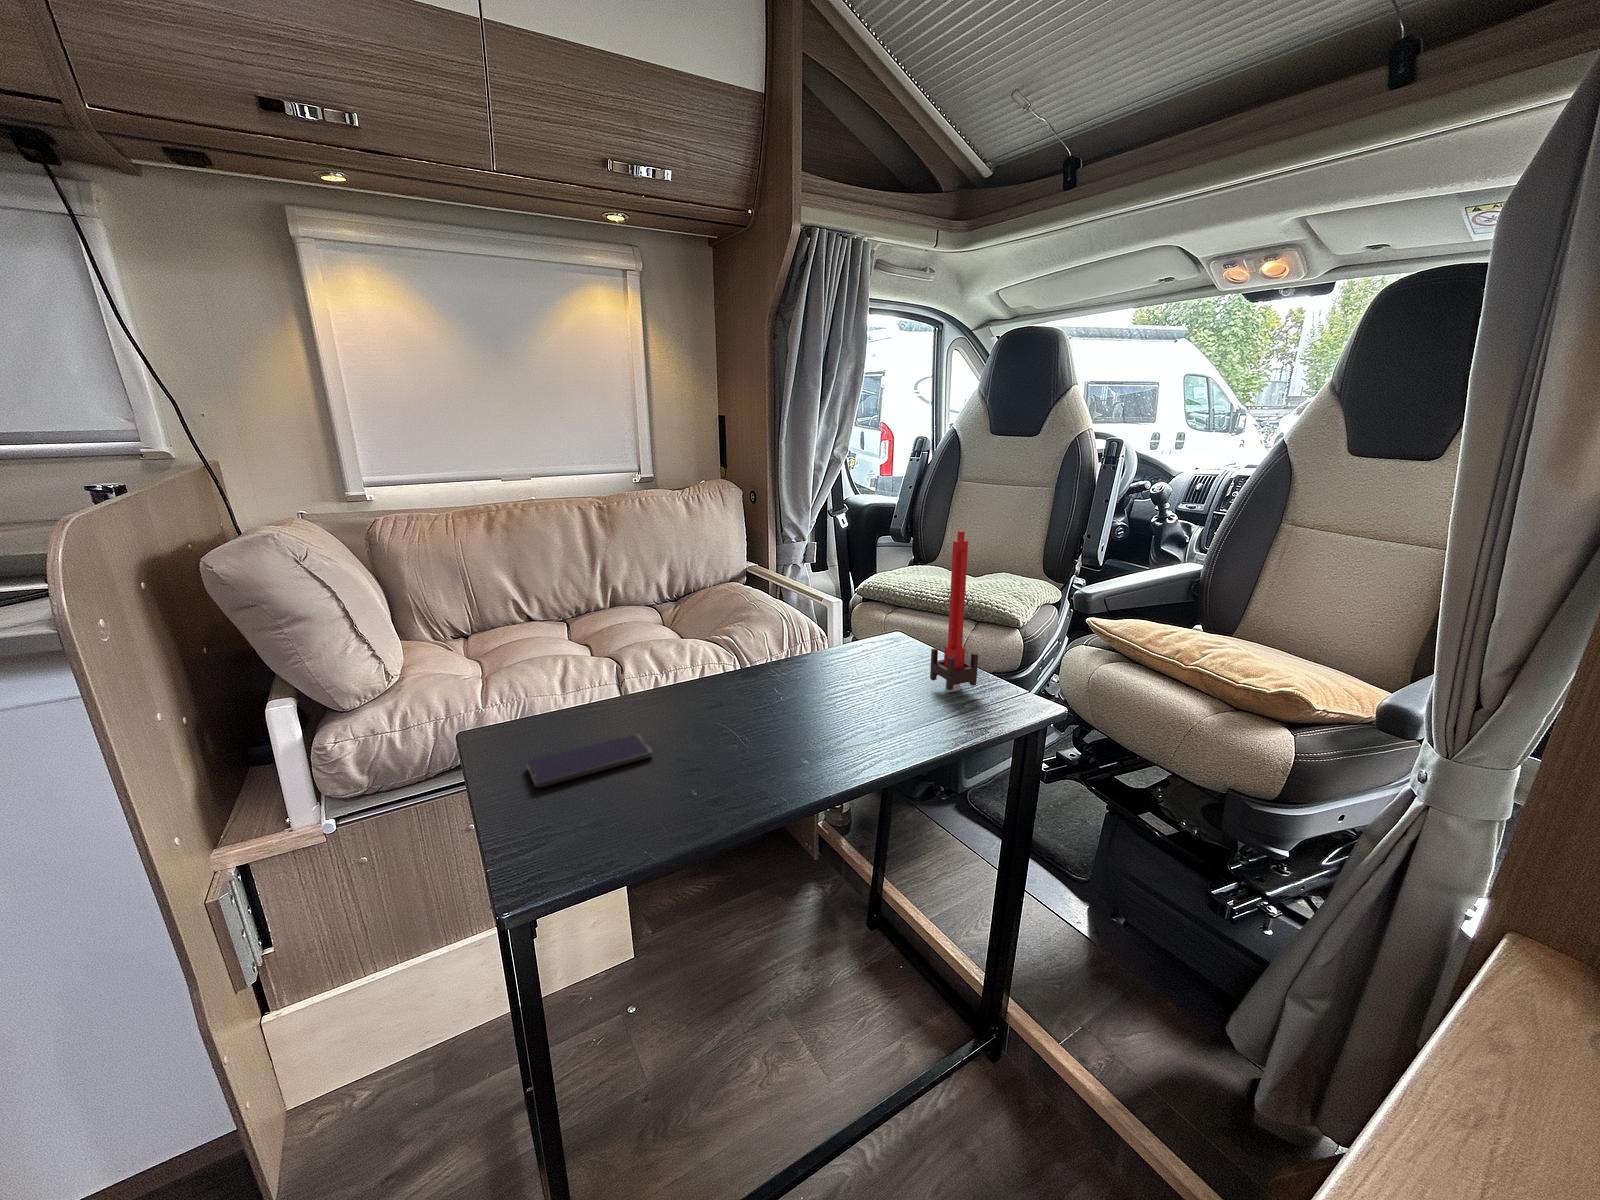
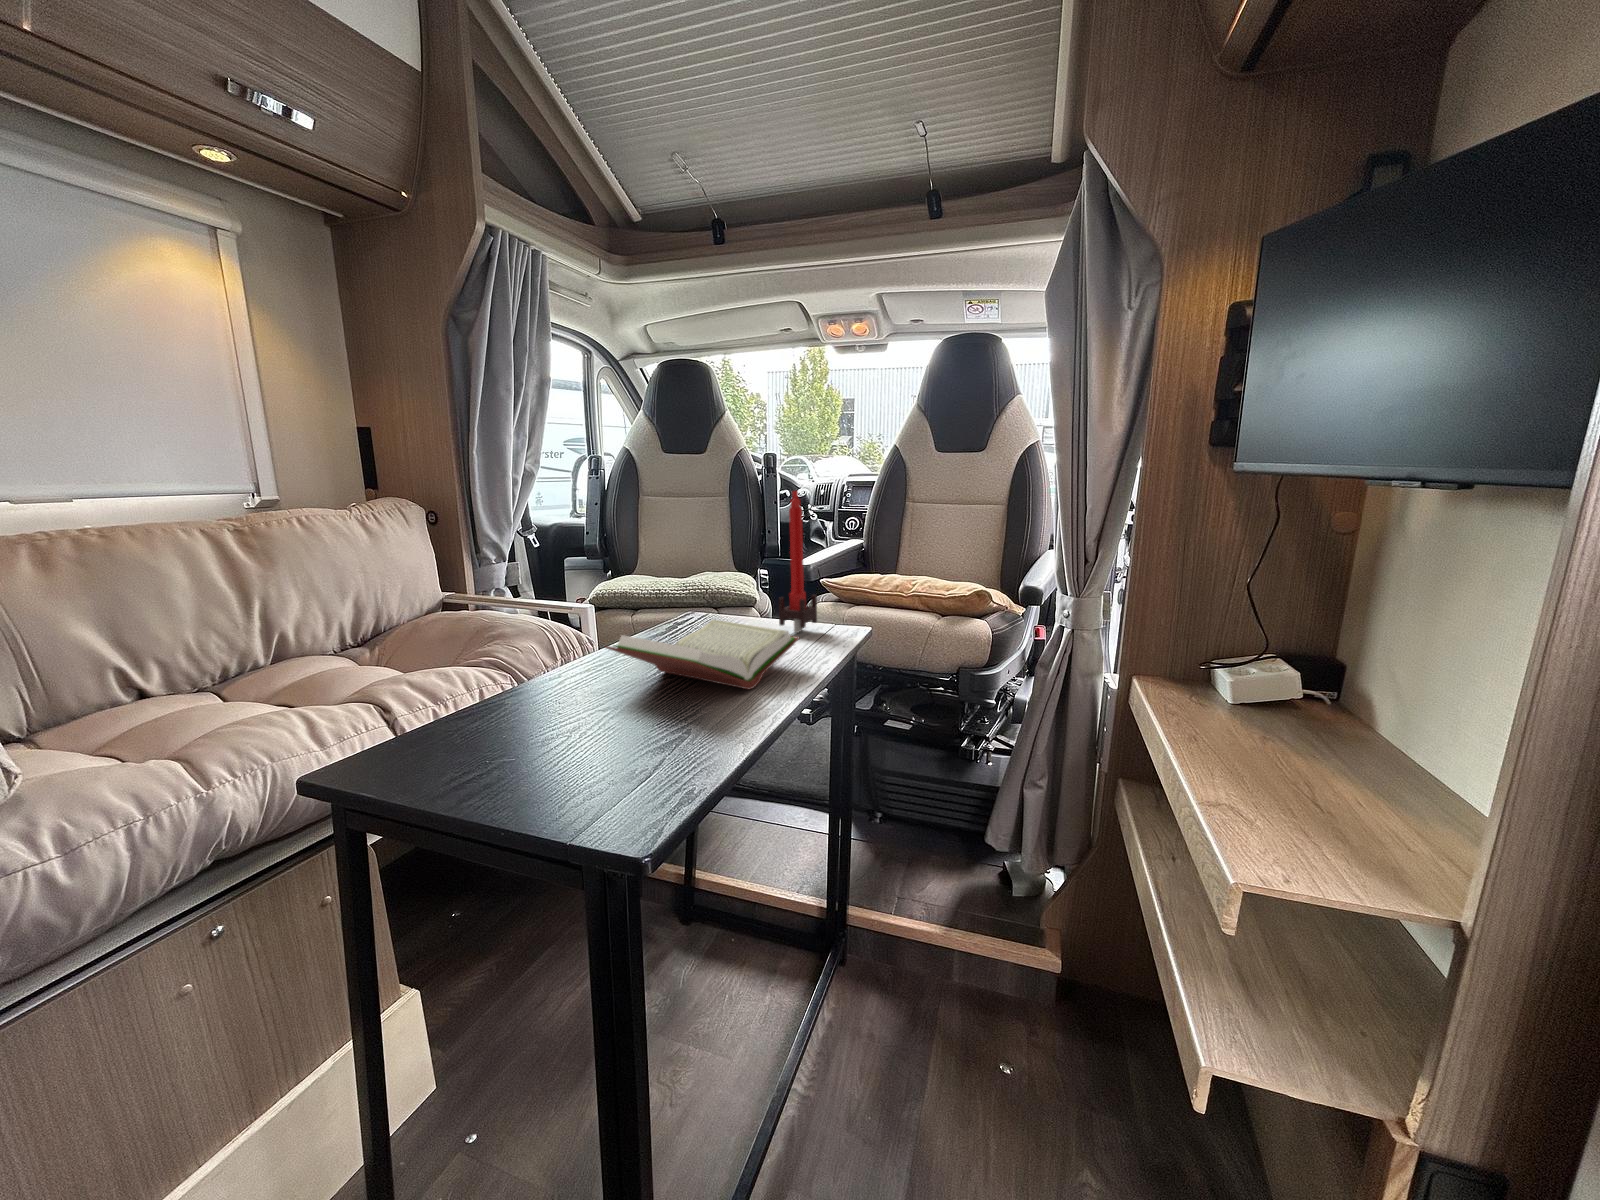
book: none [692,664,891,757] -> present [605,620,799,689]
smartphone: present [527,733,653,787] -> none [475,712,611,775]

